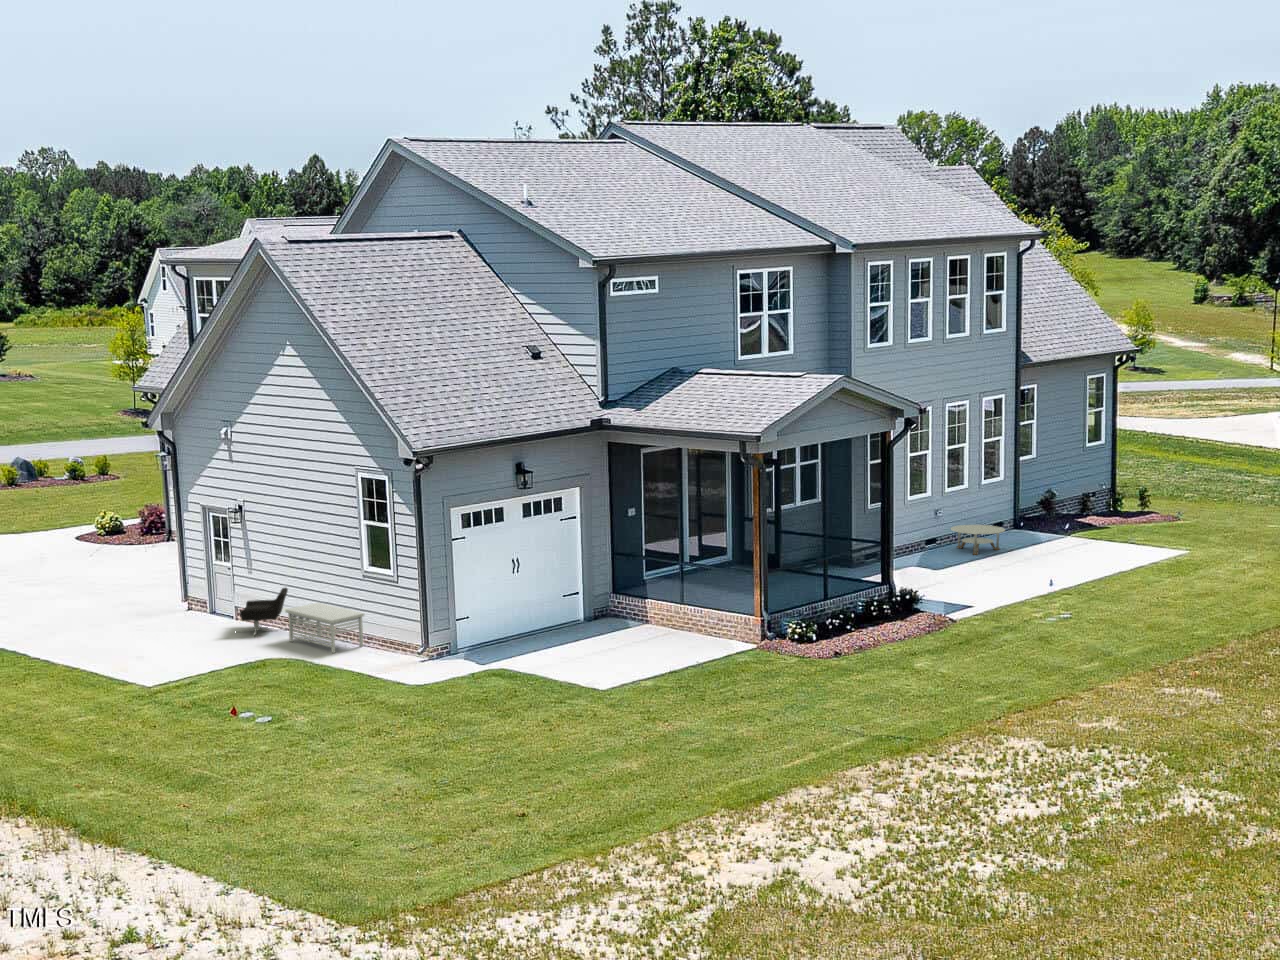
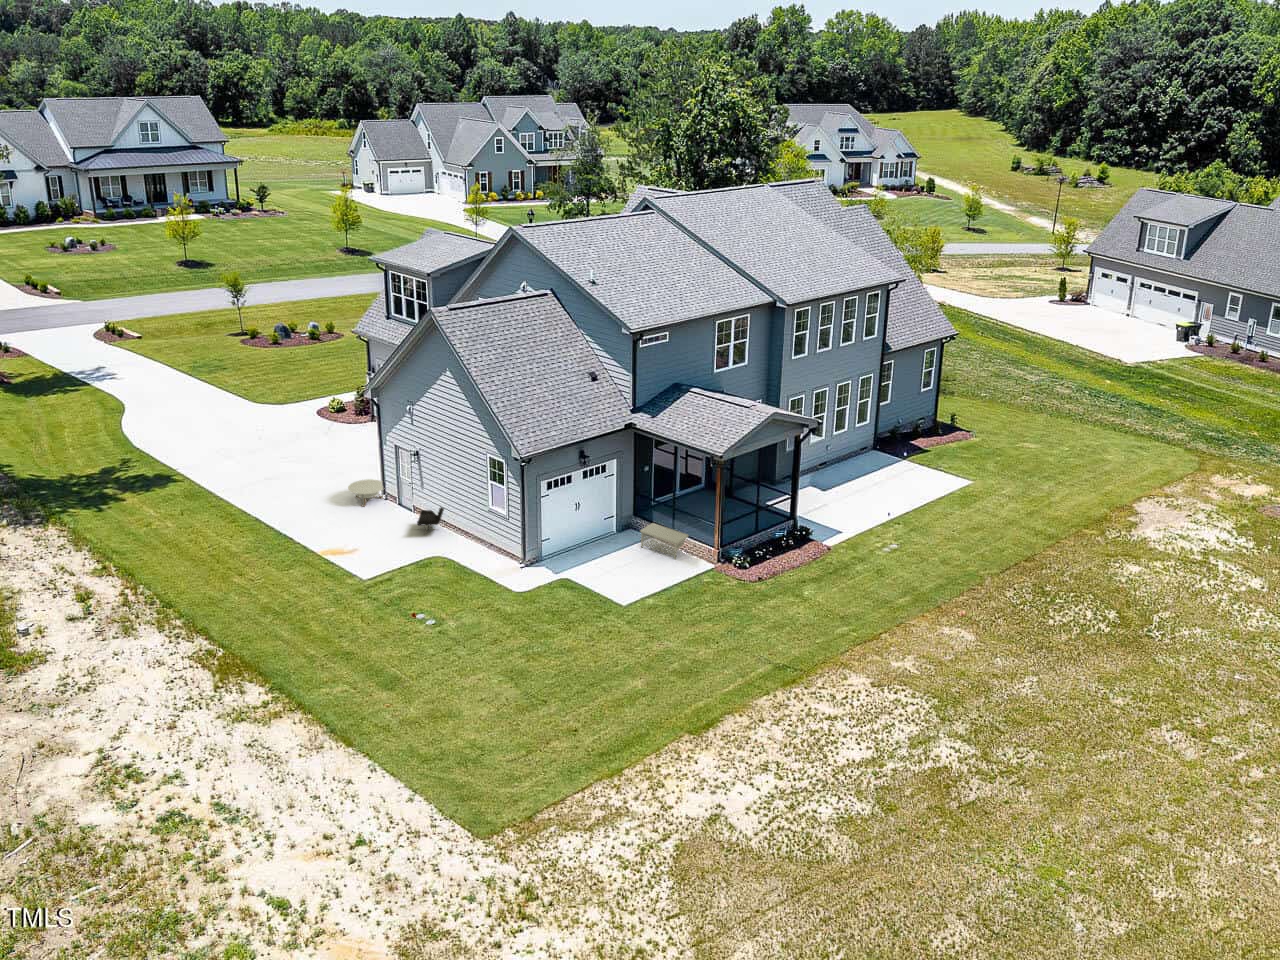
round table: present [951,525,1005,555] -> present [348,479,385,507]
storage bench: present [285,603,364,653] -> present [640,523,688,559]

